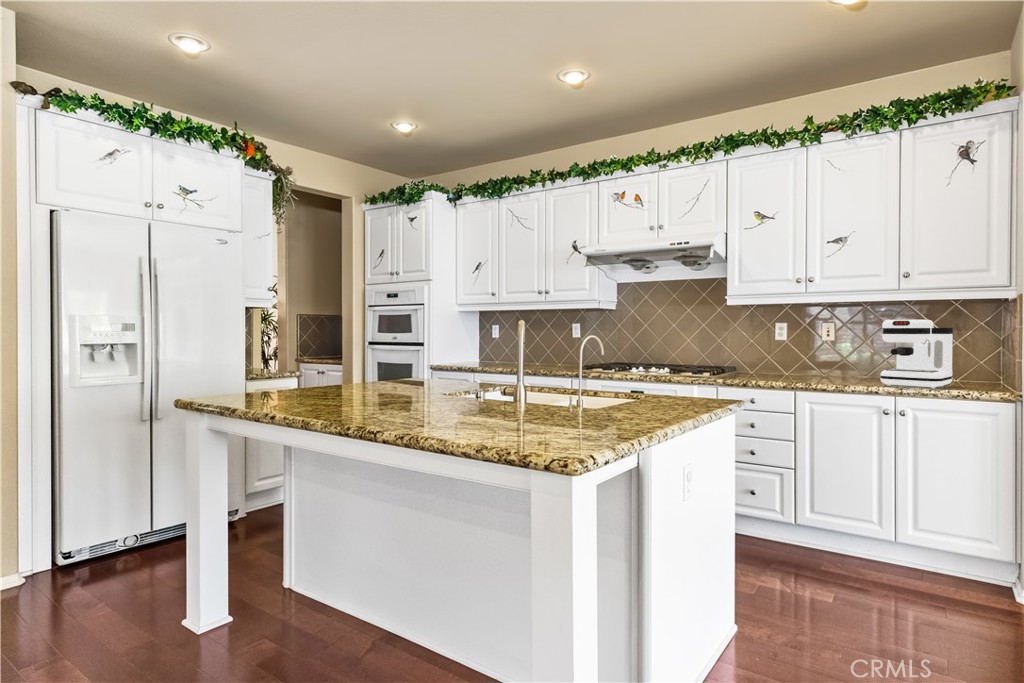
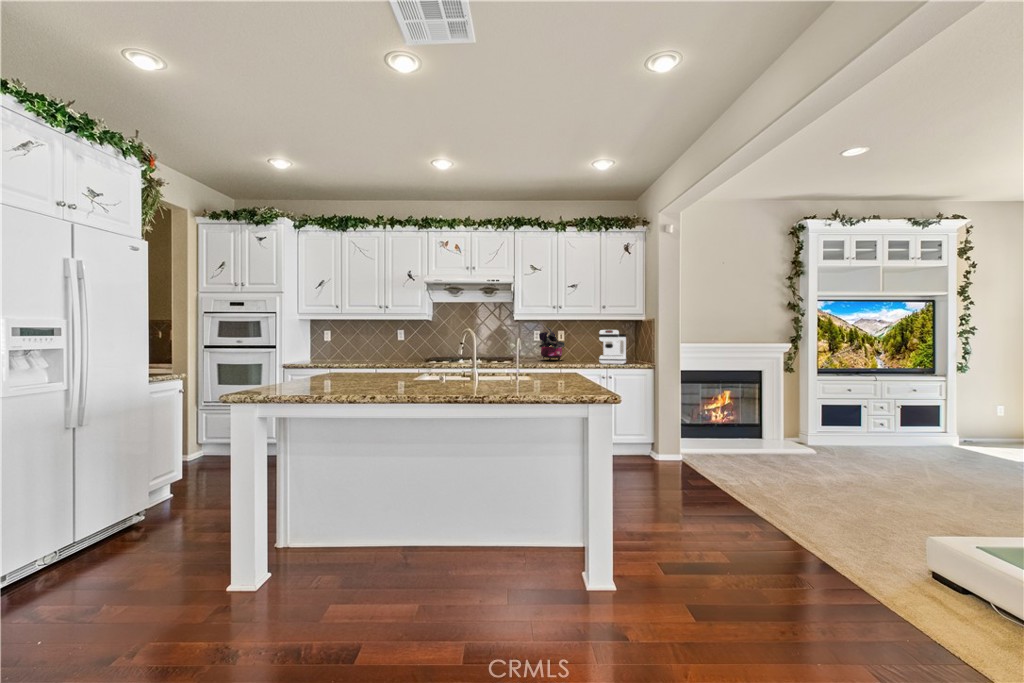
potted plant: none [773,316,830,374] -> present [539,327,565,360]

